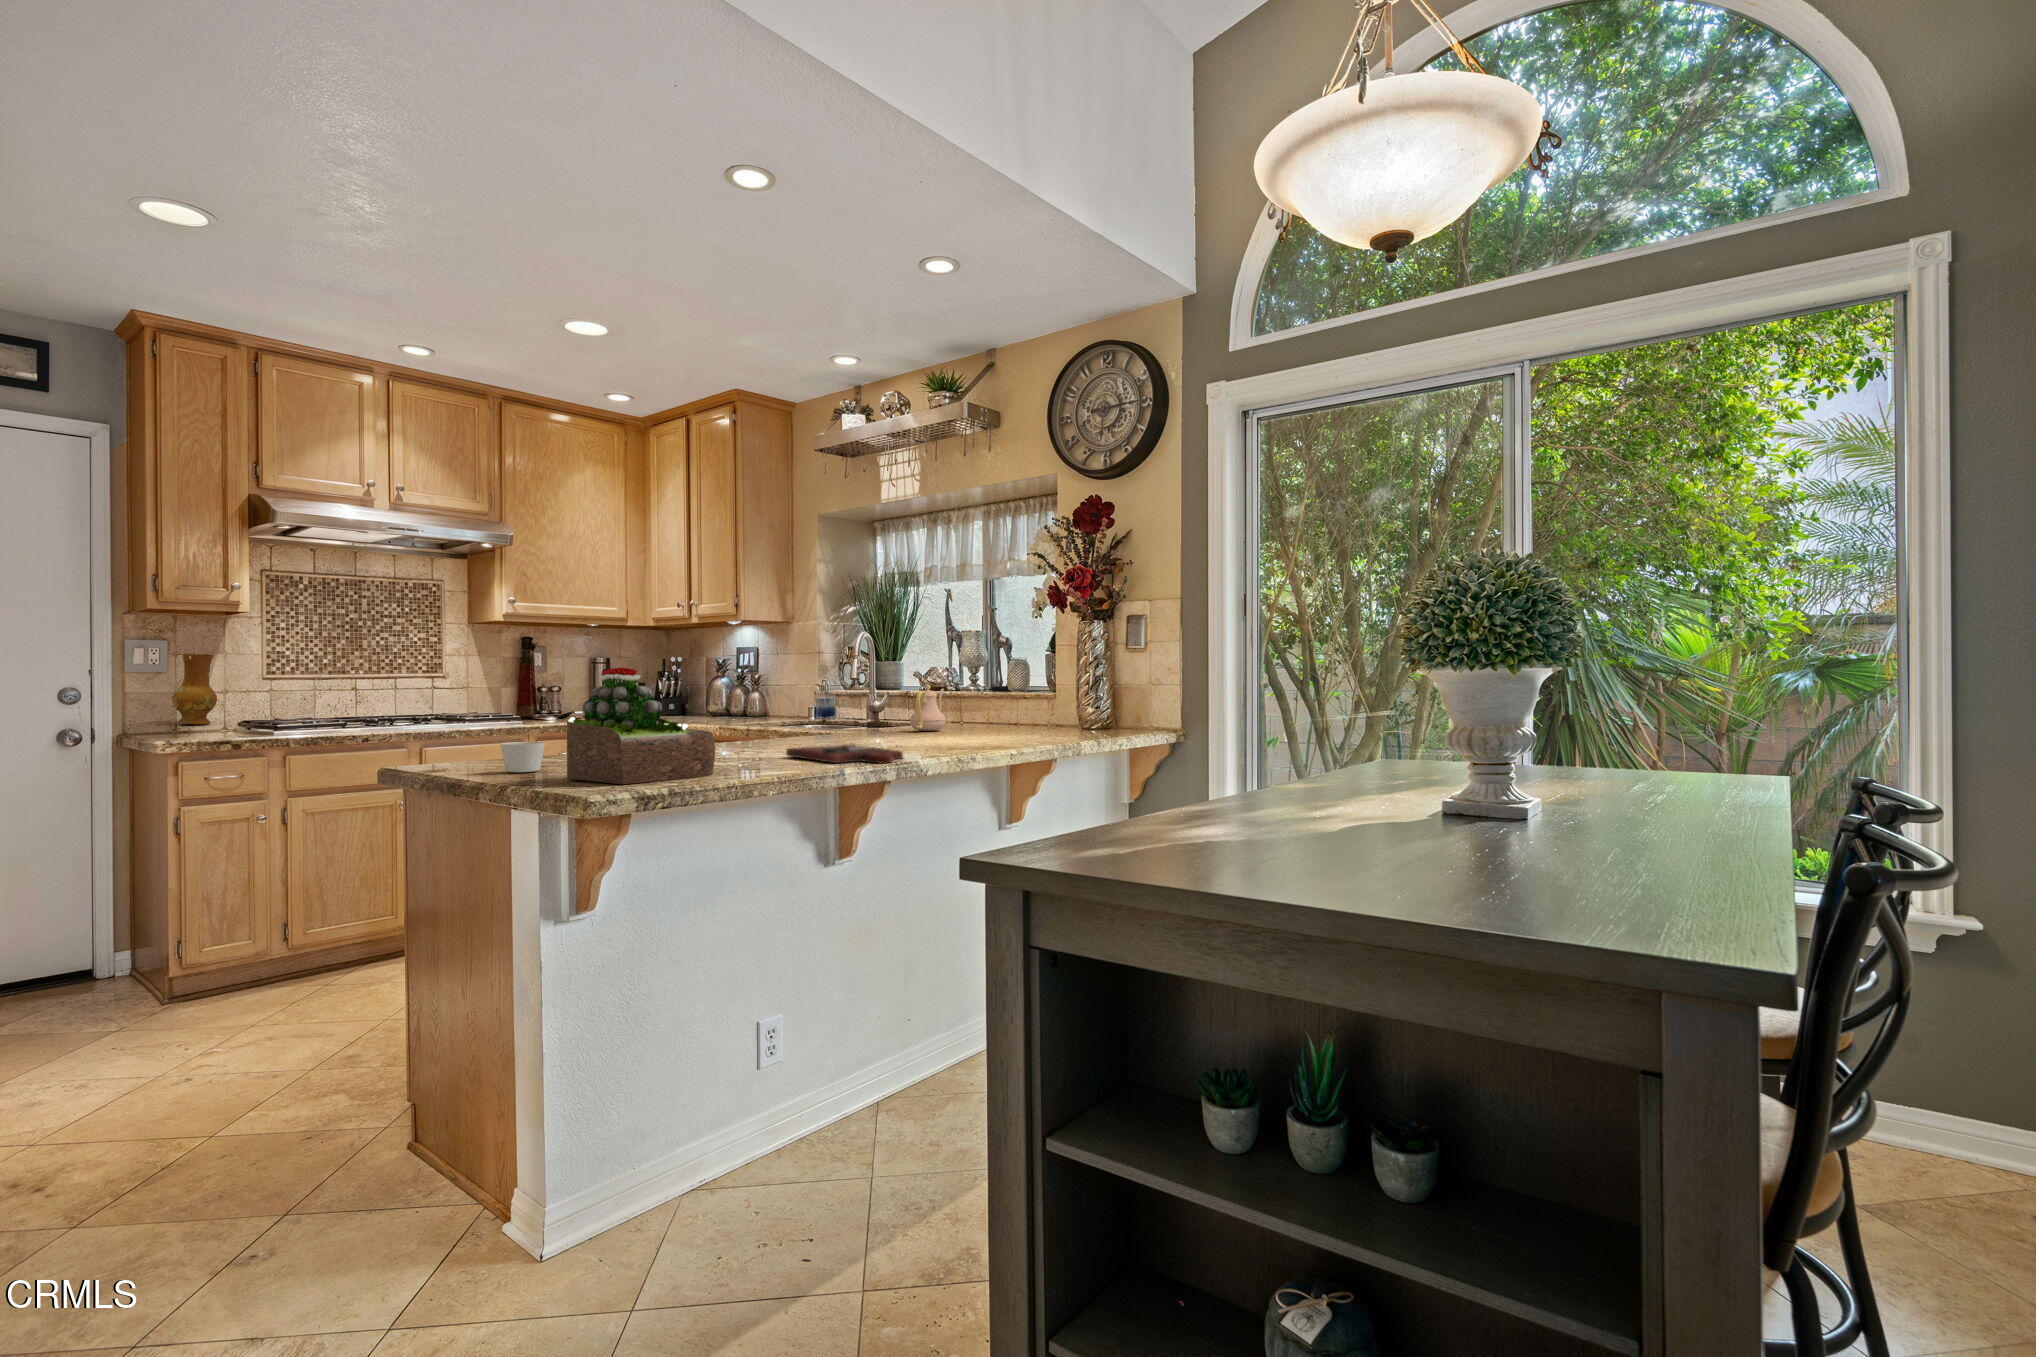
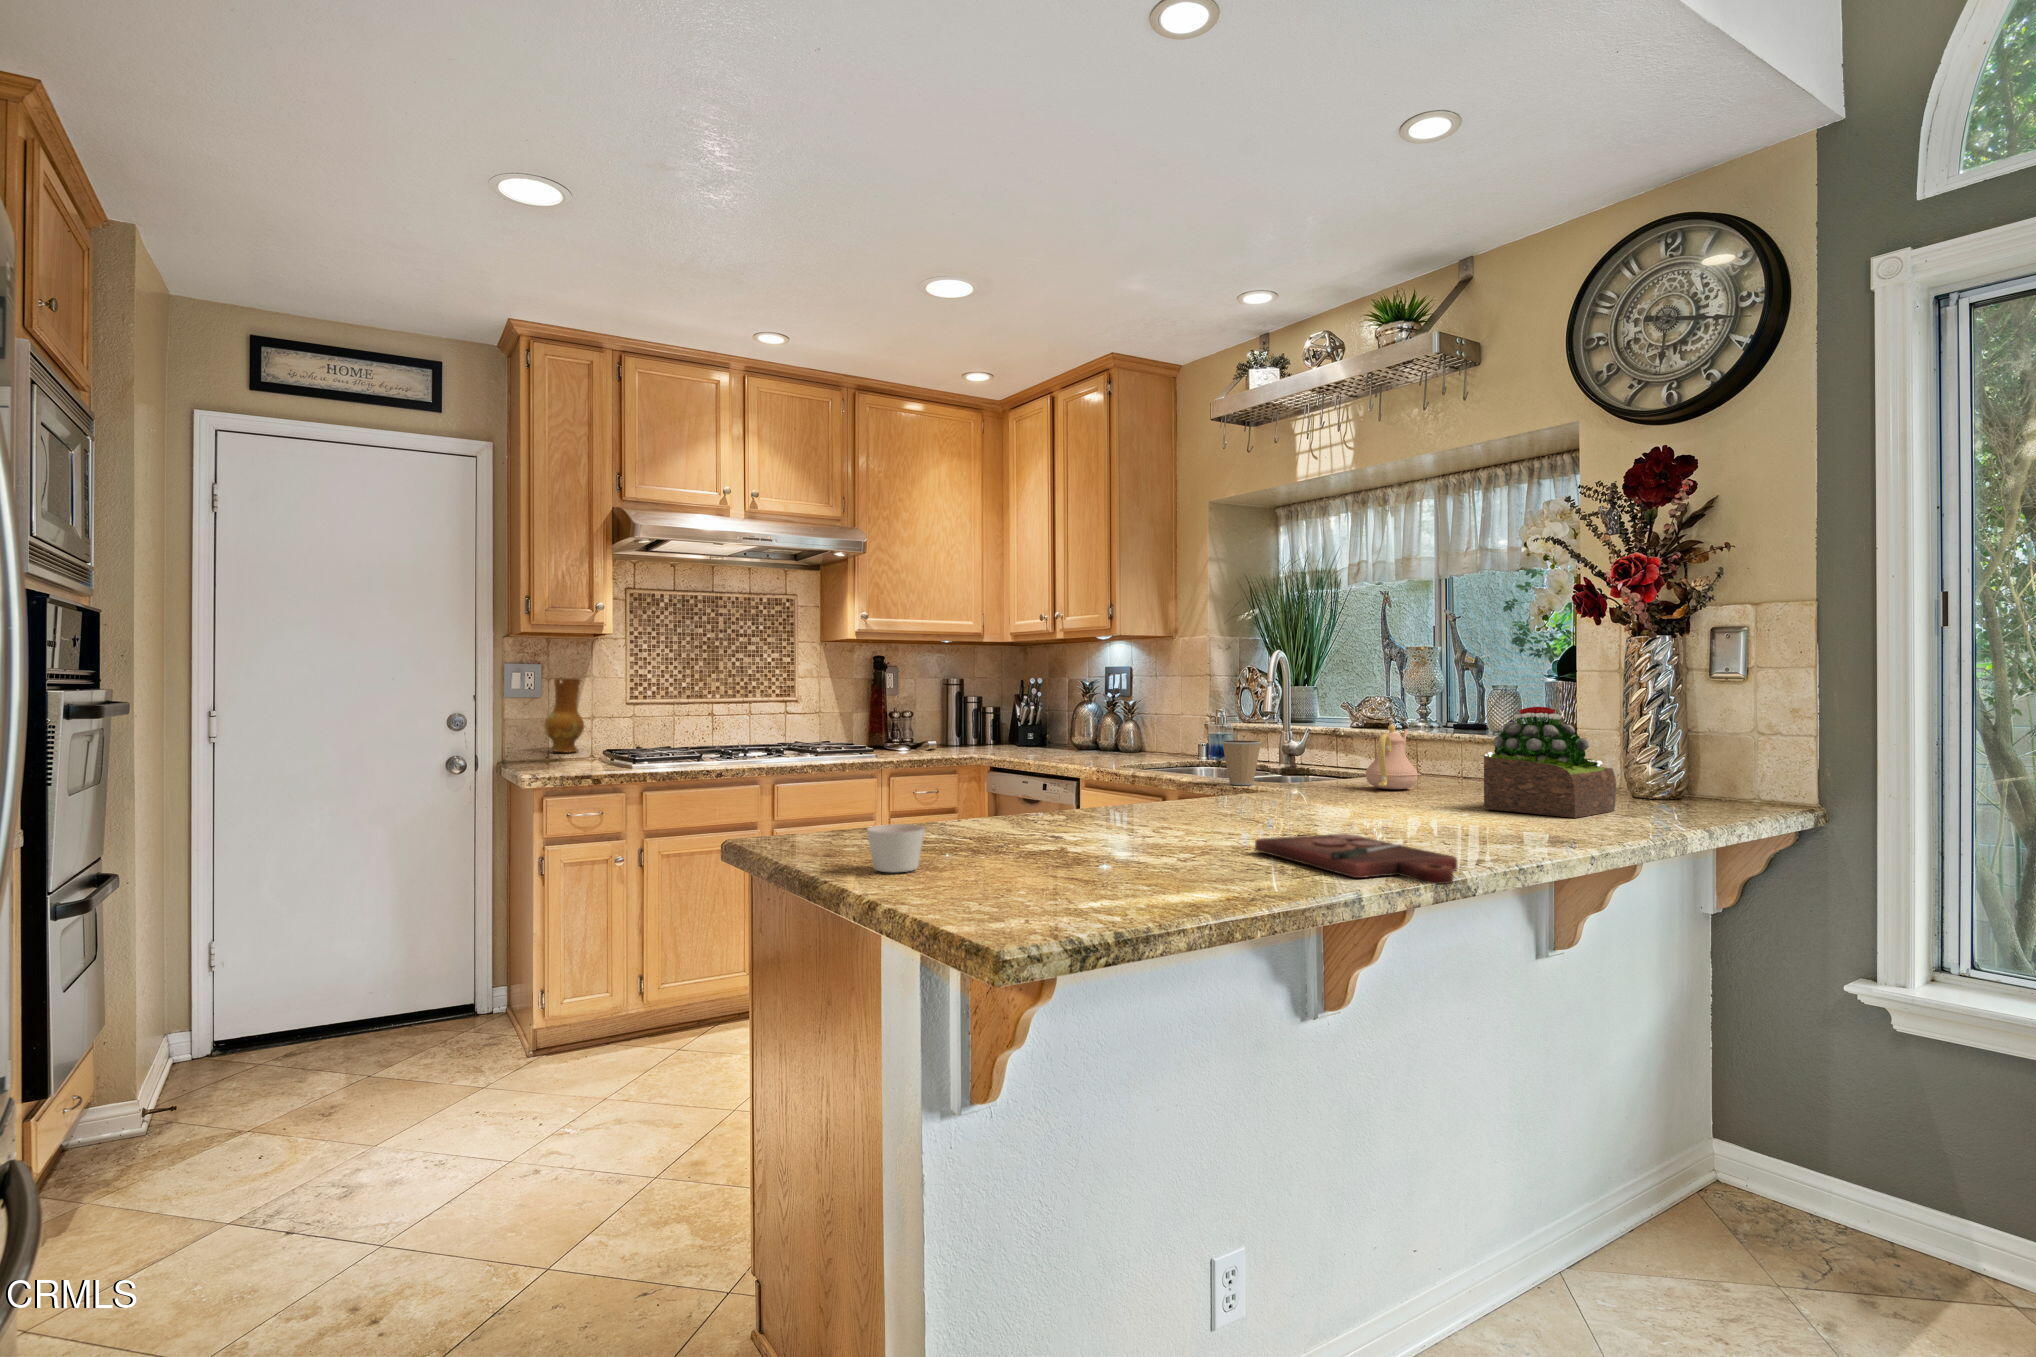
succulent plant: present [567,668,715,784] -> present [1484,707,1616,818]
coffee cup: none [808,699,838,732] -> present [1222,741,1261,785]

